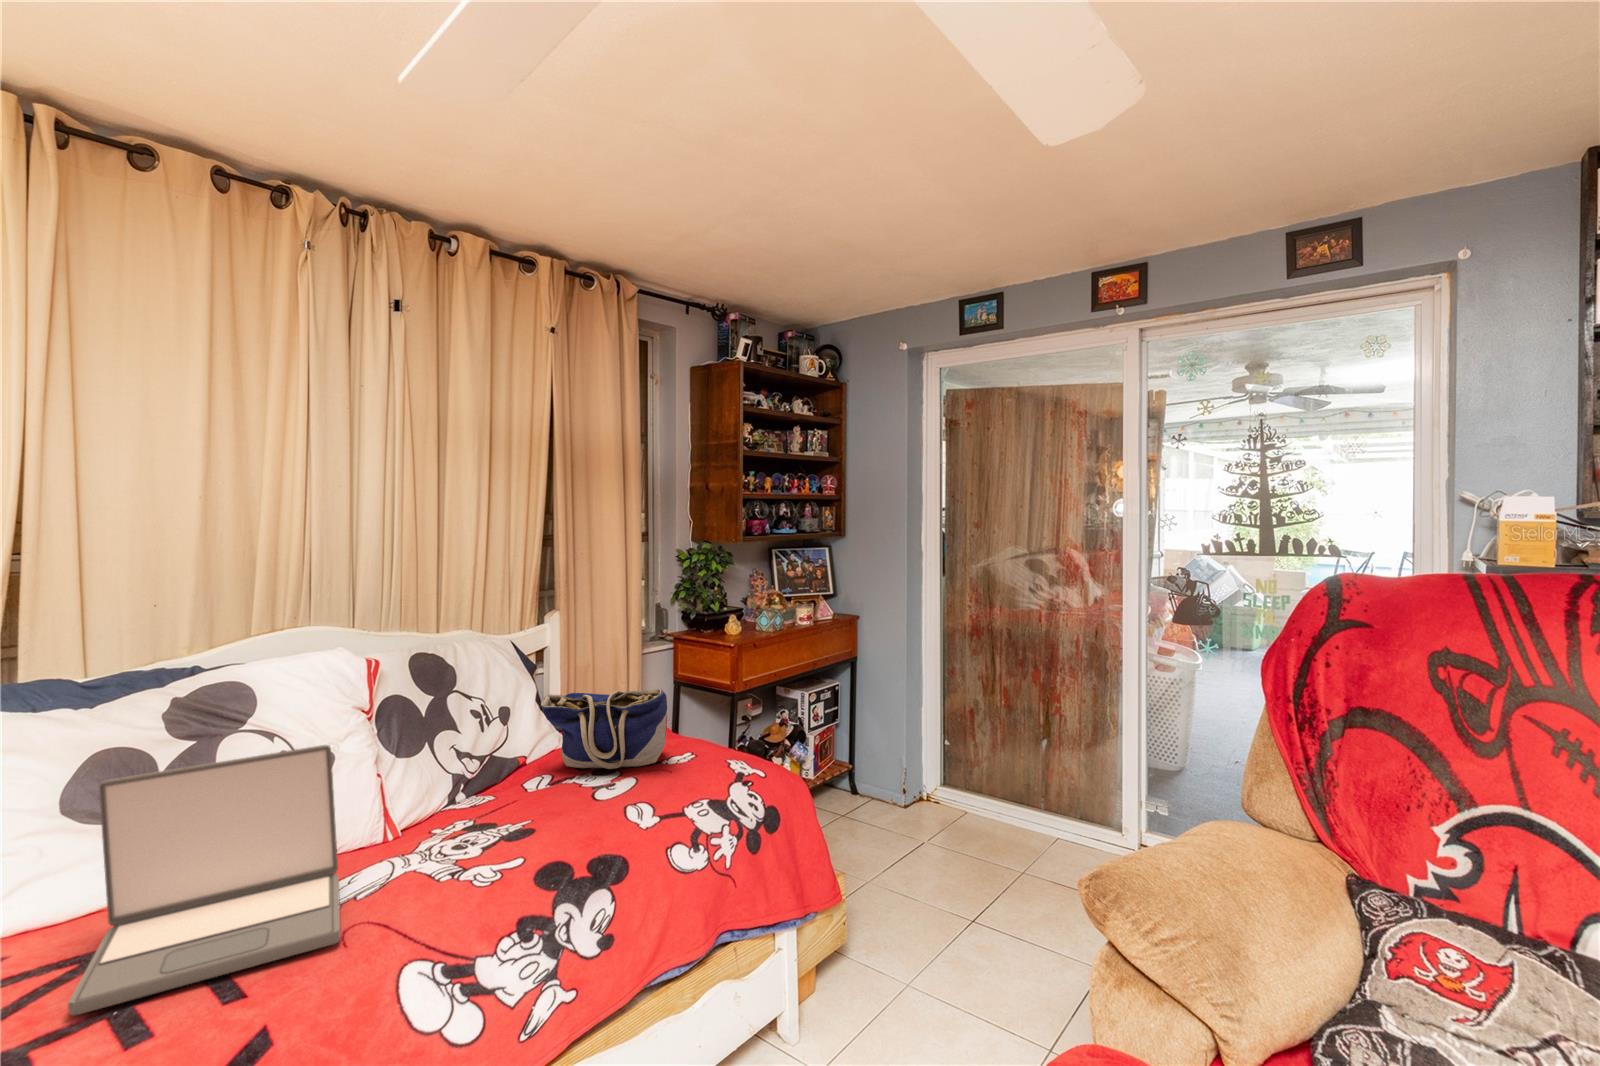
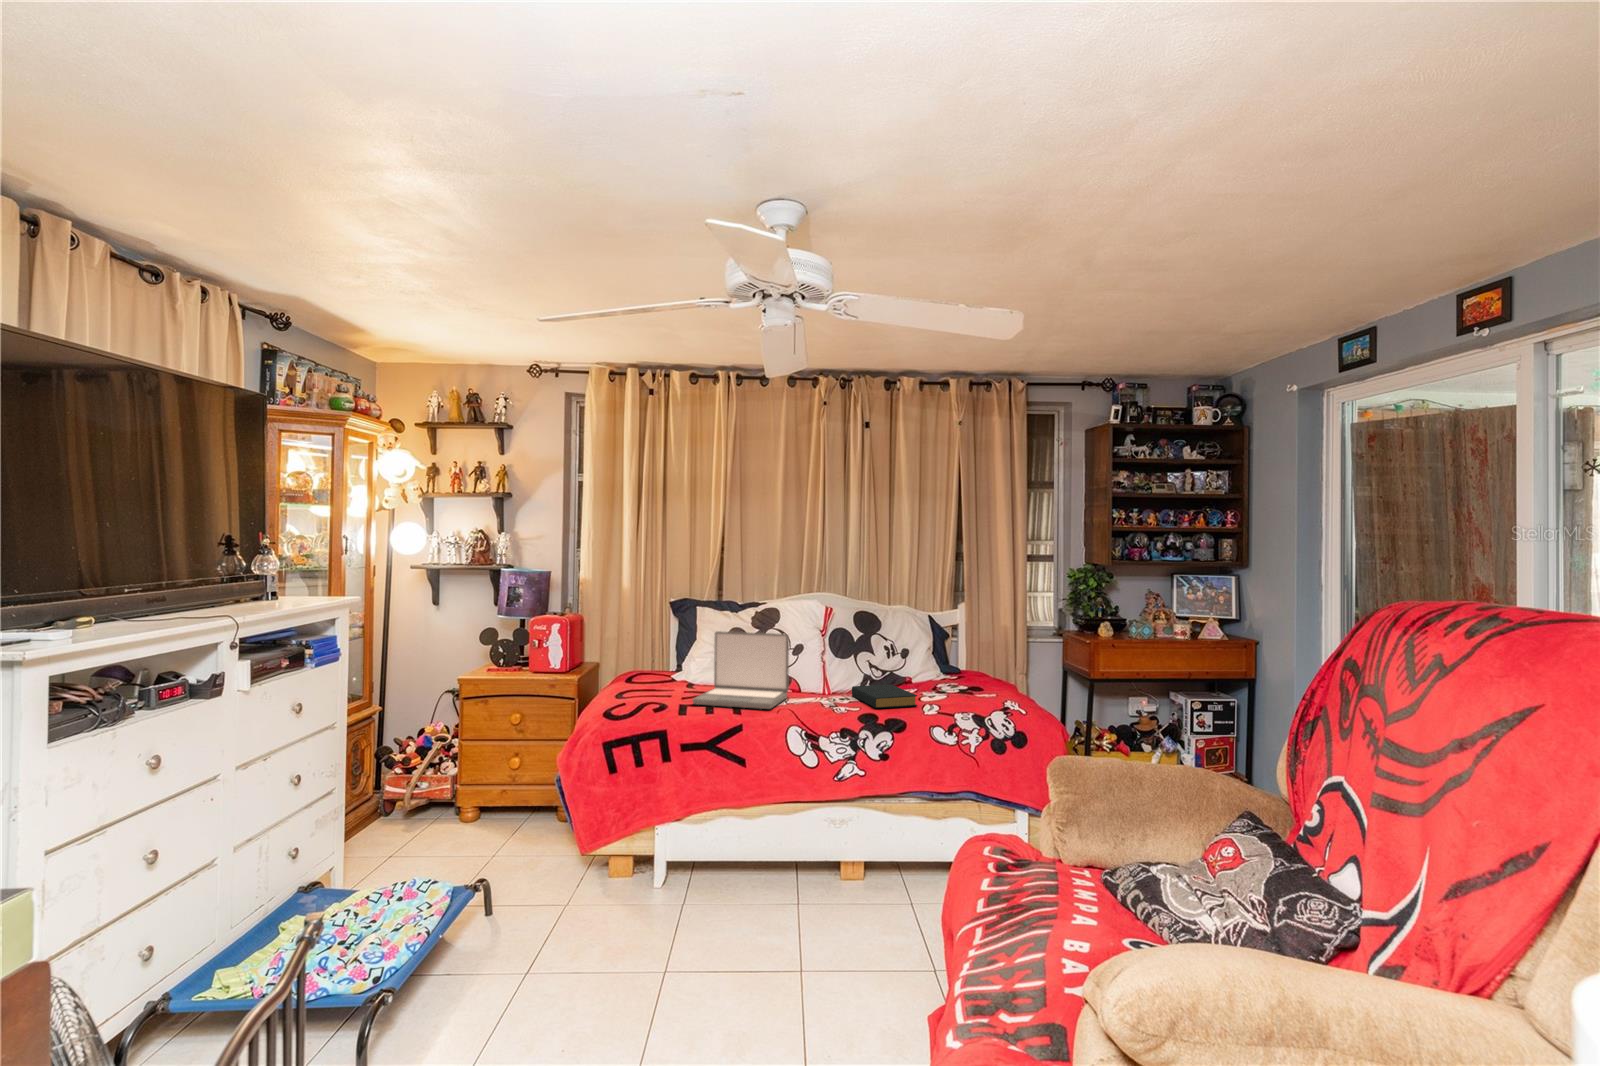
tote bag: present [541,688,667,769] -> none [912,641,985,694]
hardback book: none [470,785,619,849] -> present [852,684,917,708]

